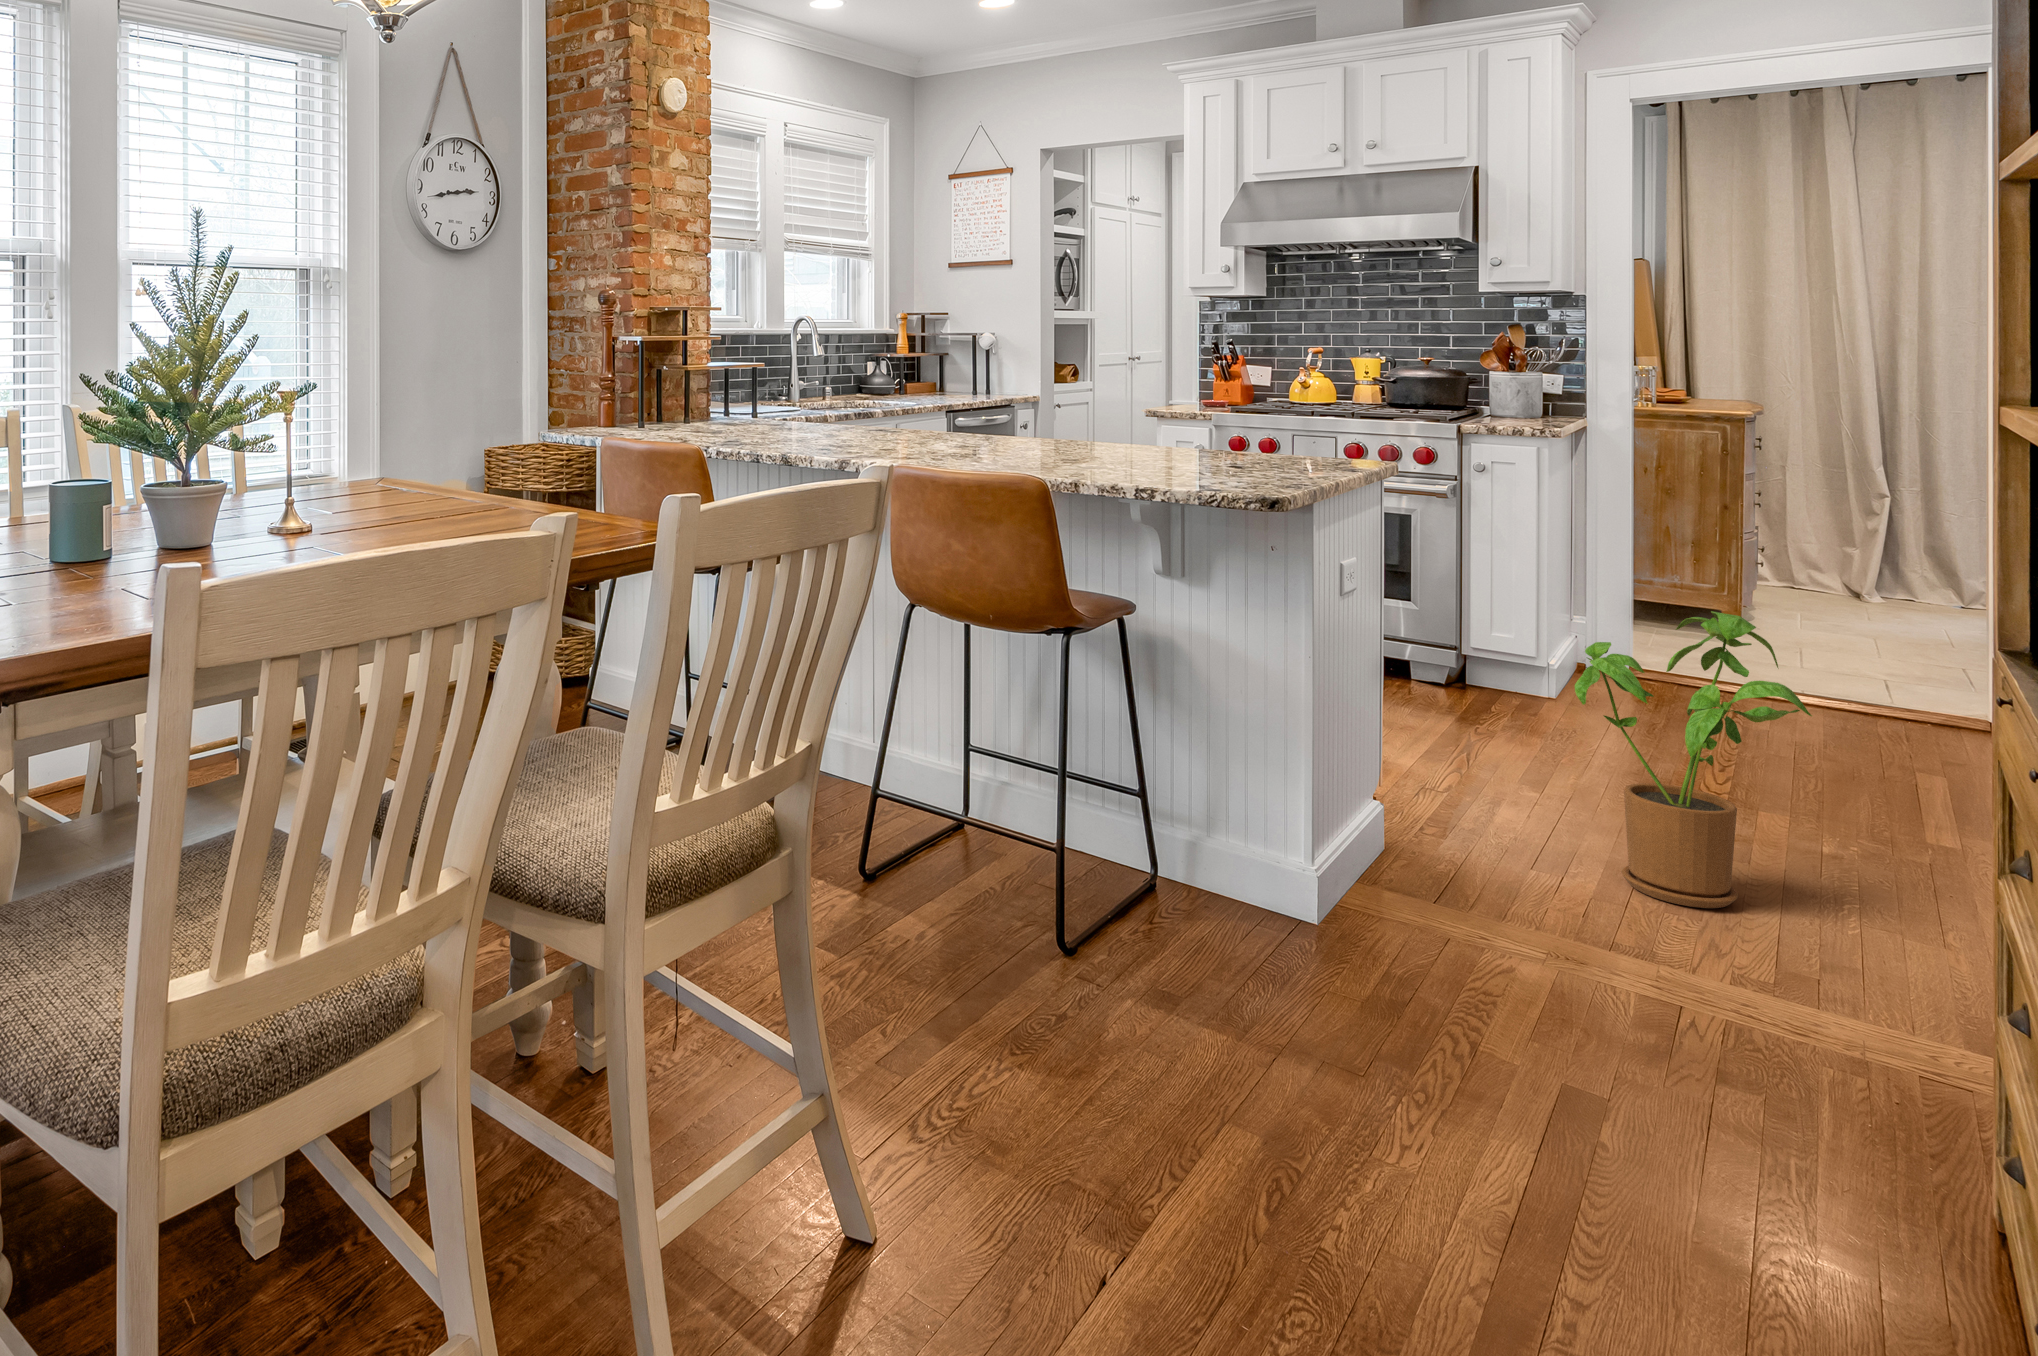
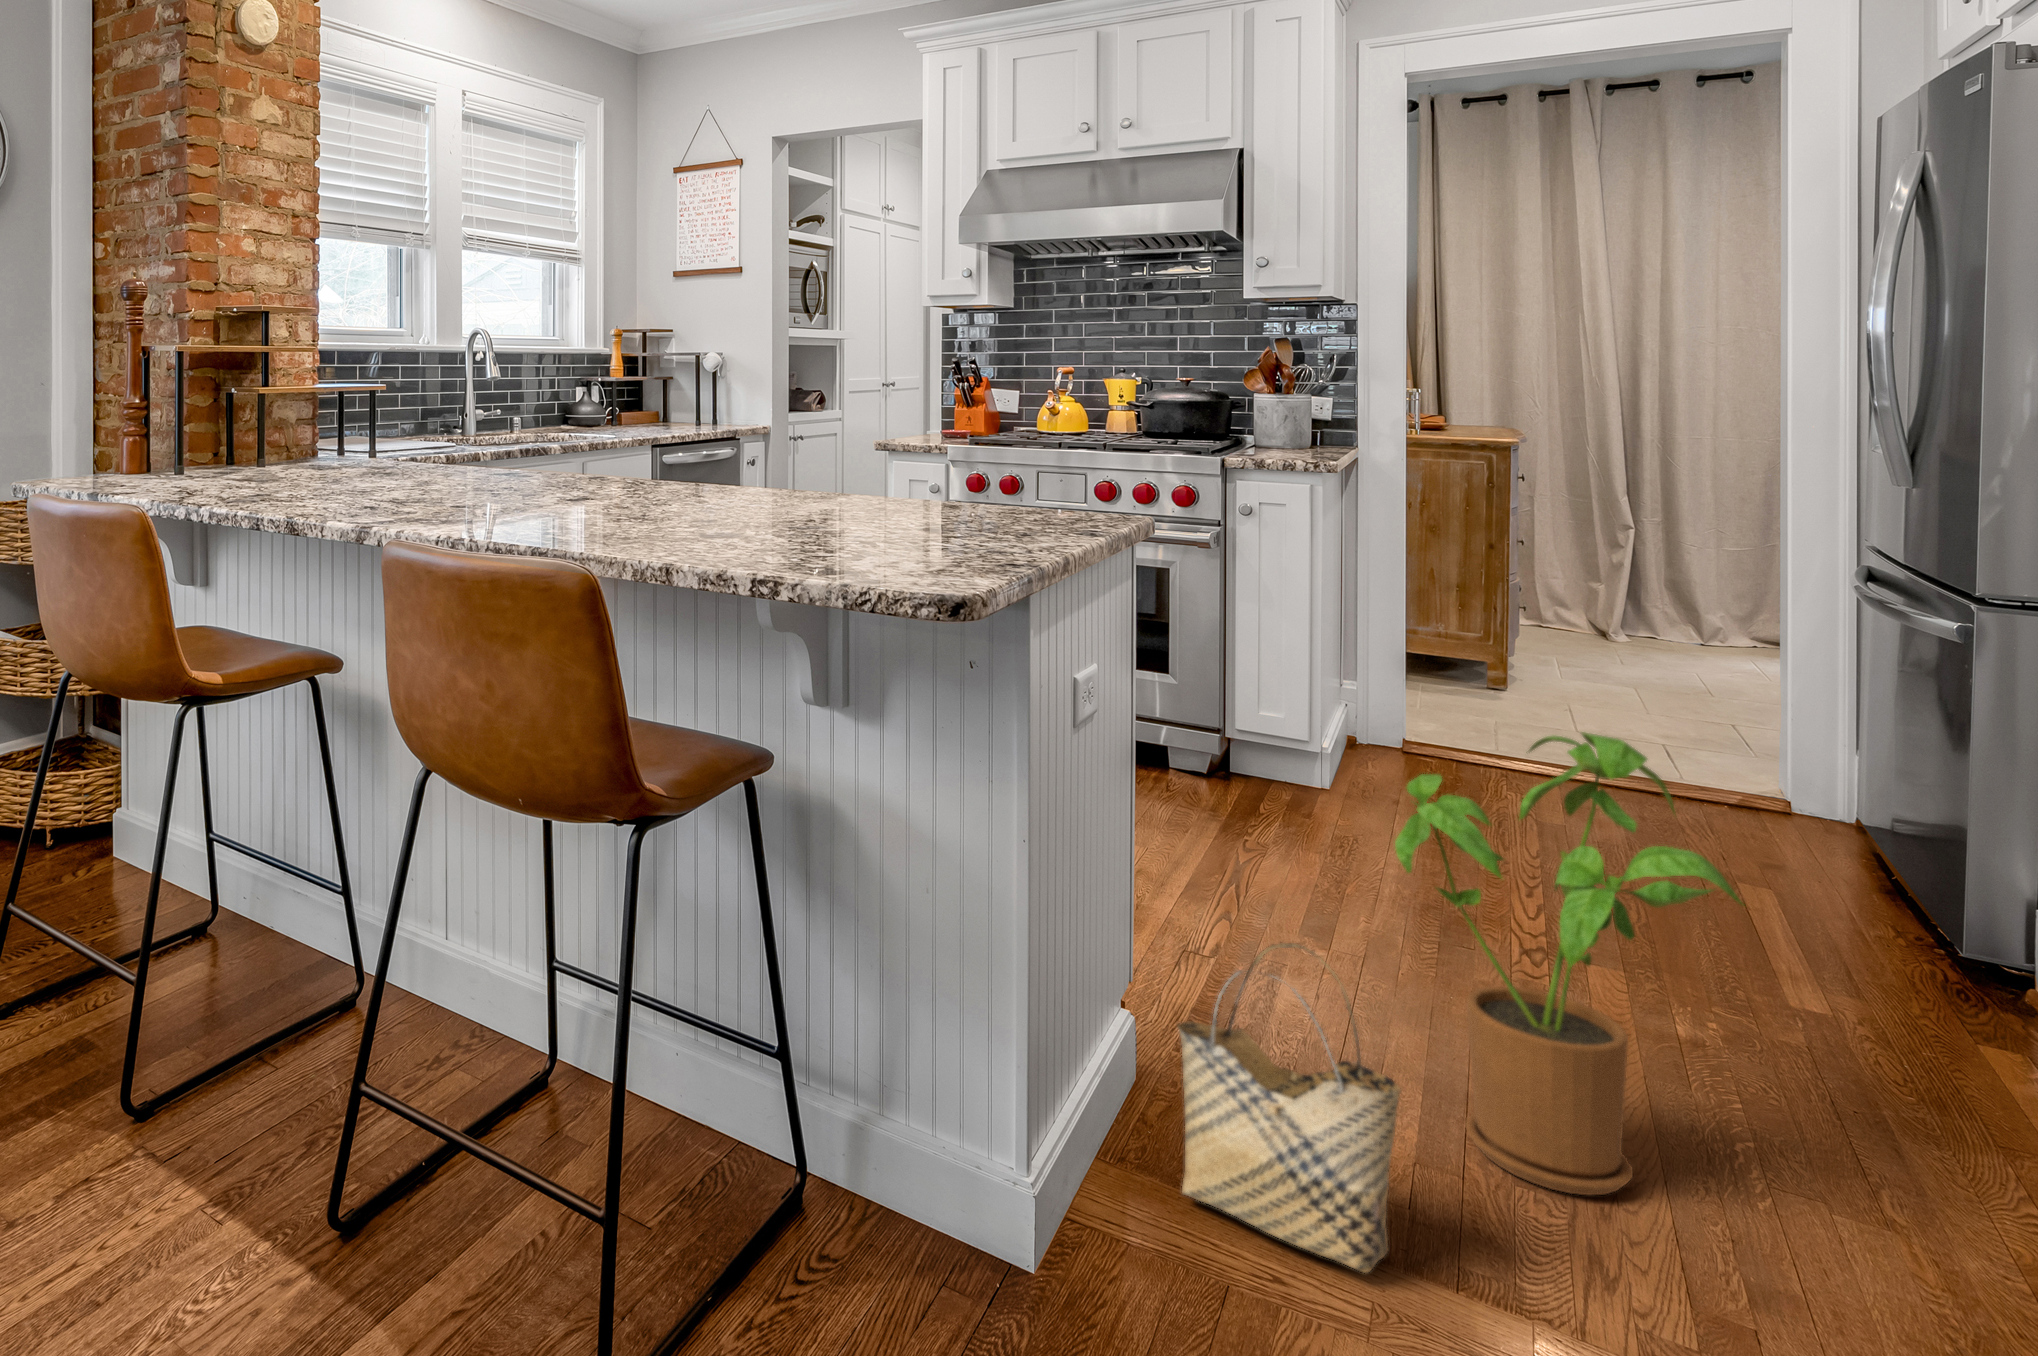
woven basket: none [1414,738,1566,927] -> present [1177,943,1401,1273]

